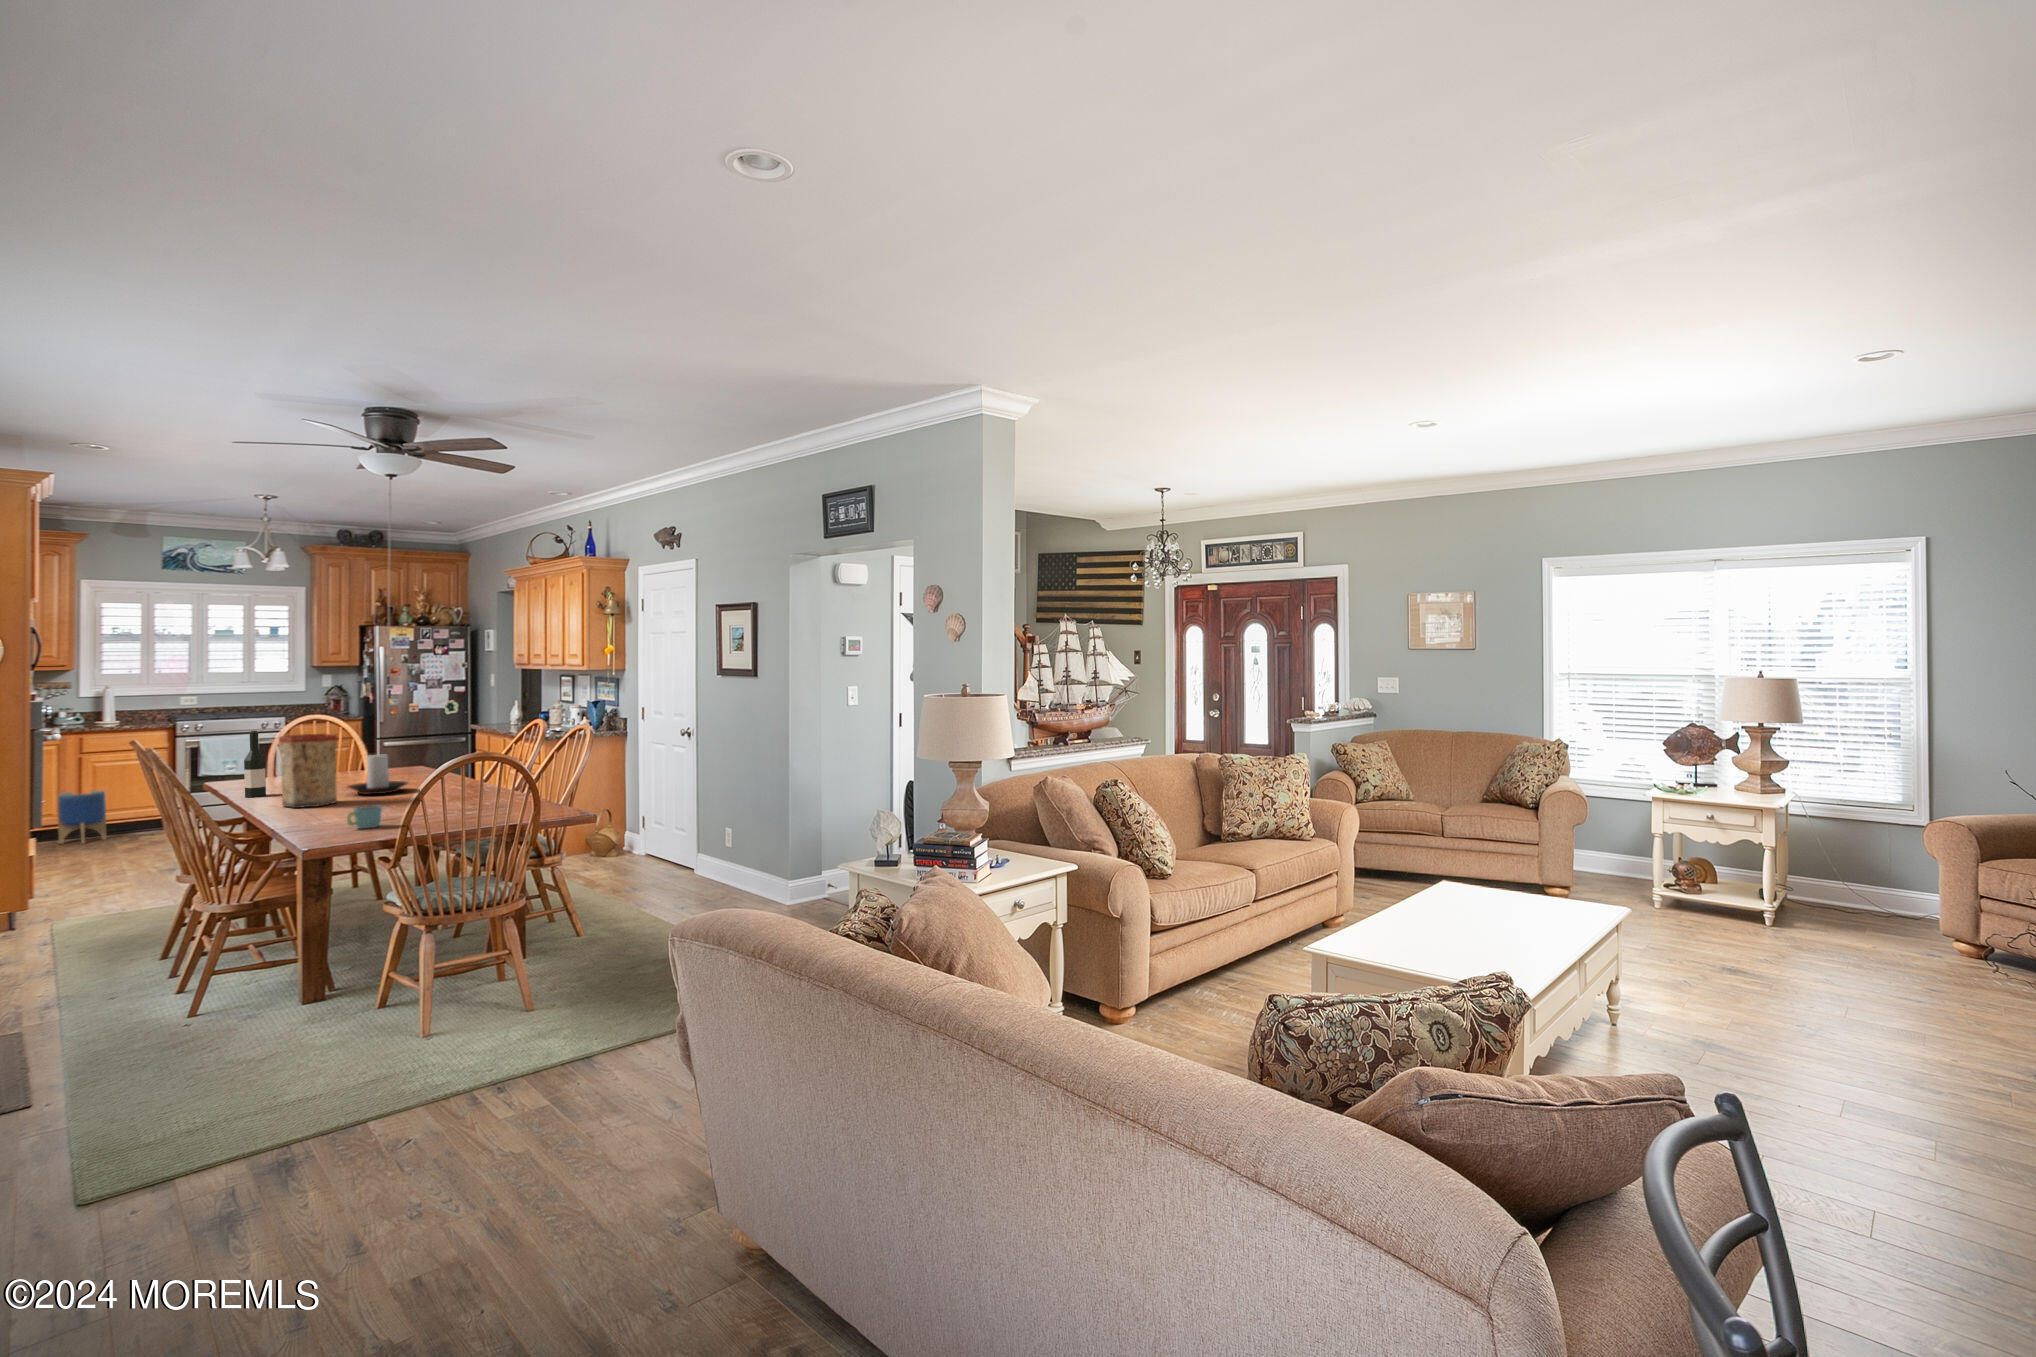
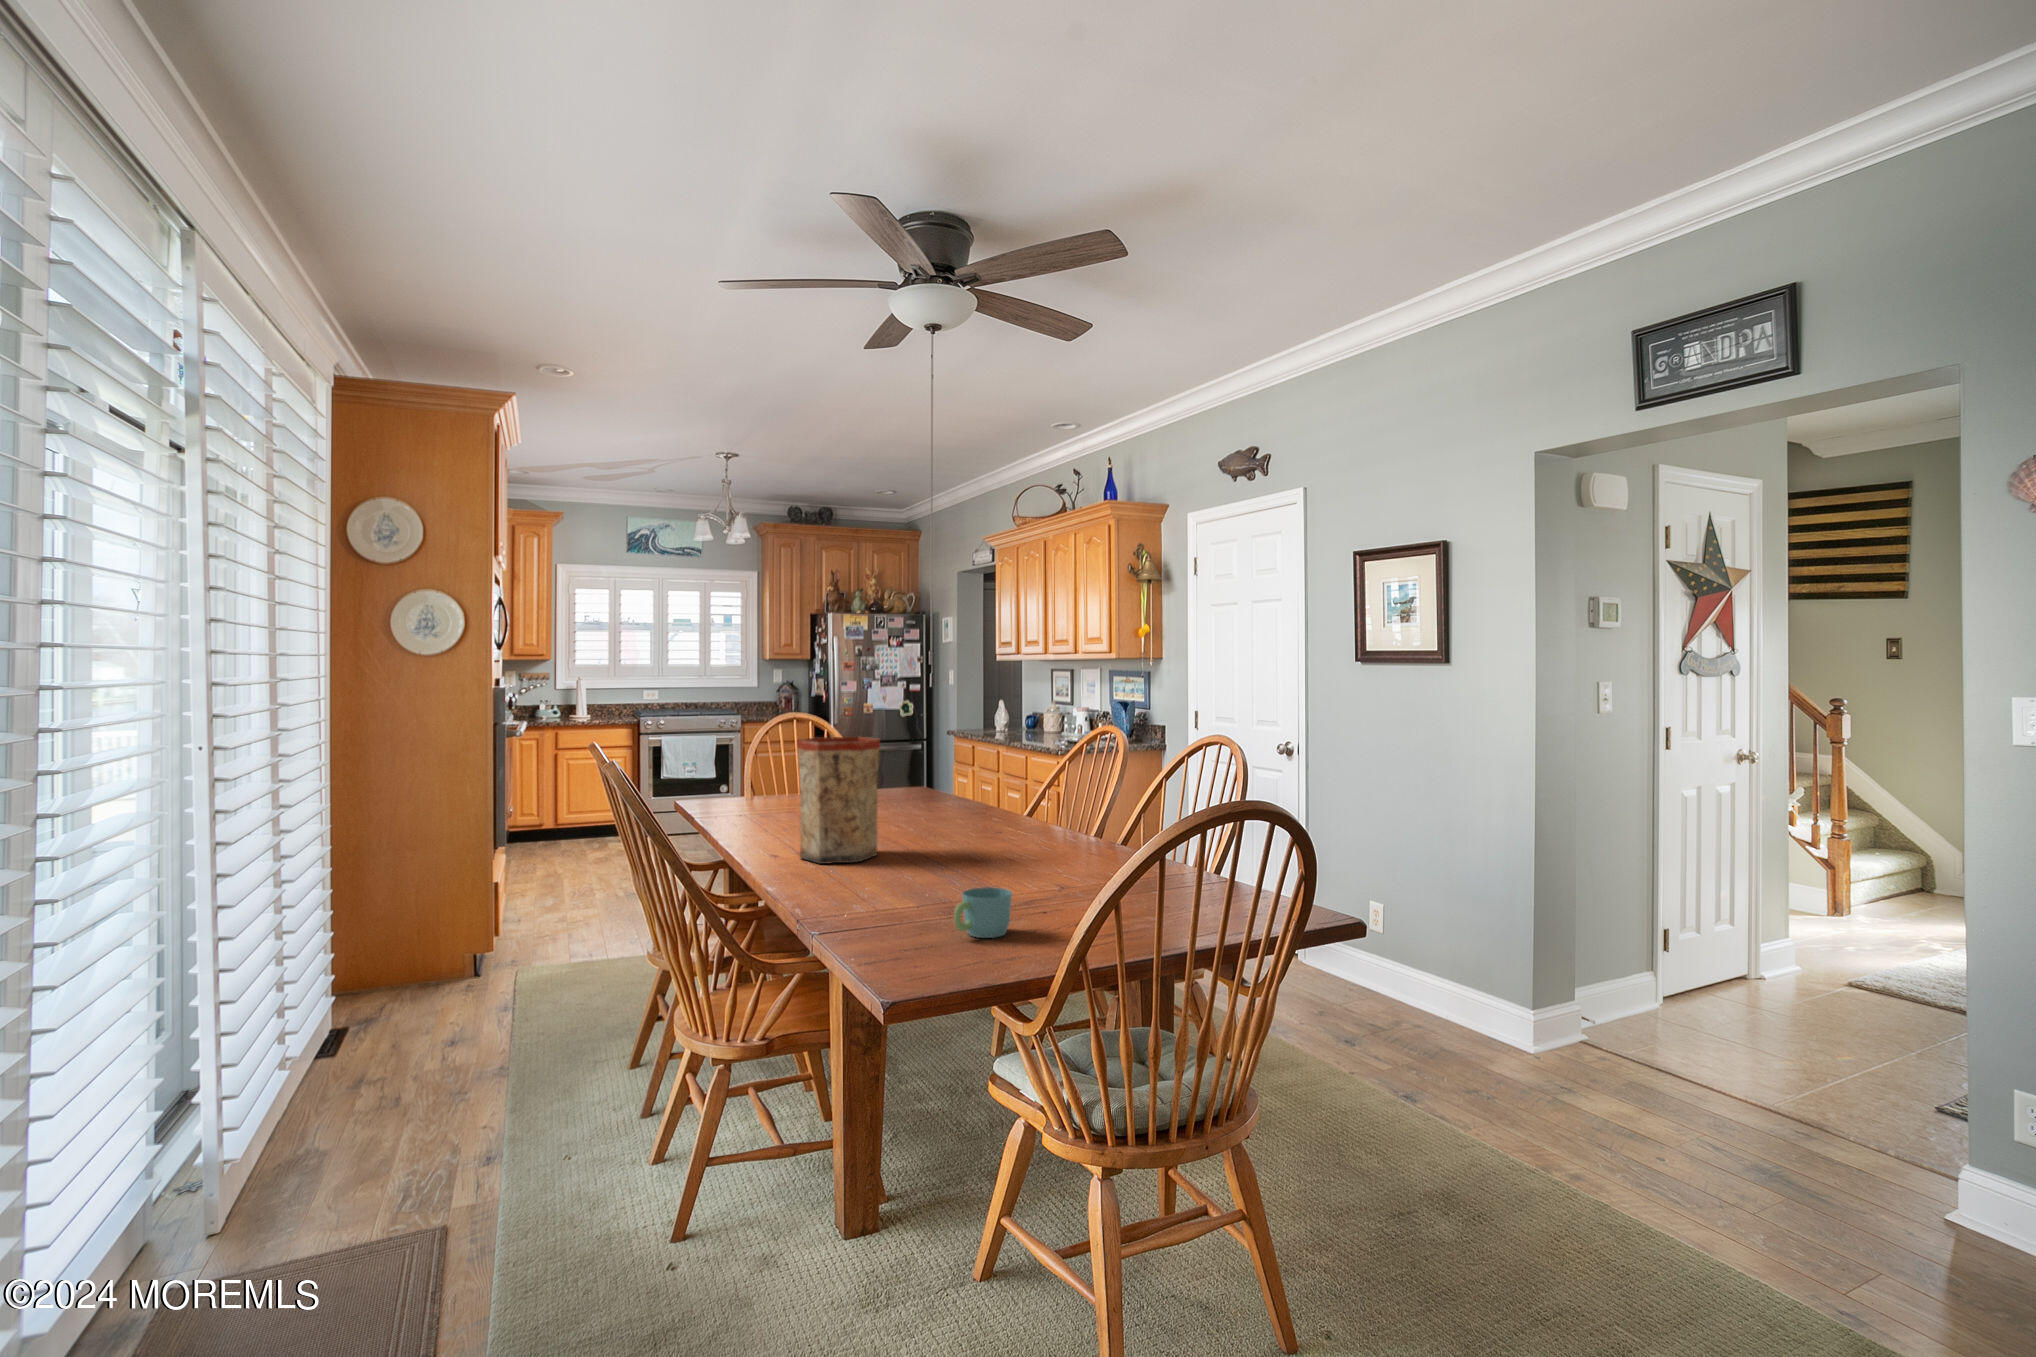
wine bottle: present [244,731,266,797] -> none [737,729,765,833]
candle holder: present [348,754,407,794] -> none [879,770,966,839]
planter: present [58,790,107,844] -> none [531,791,574,850]

